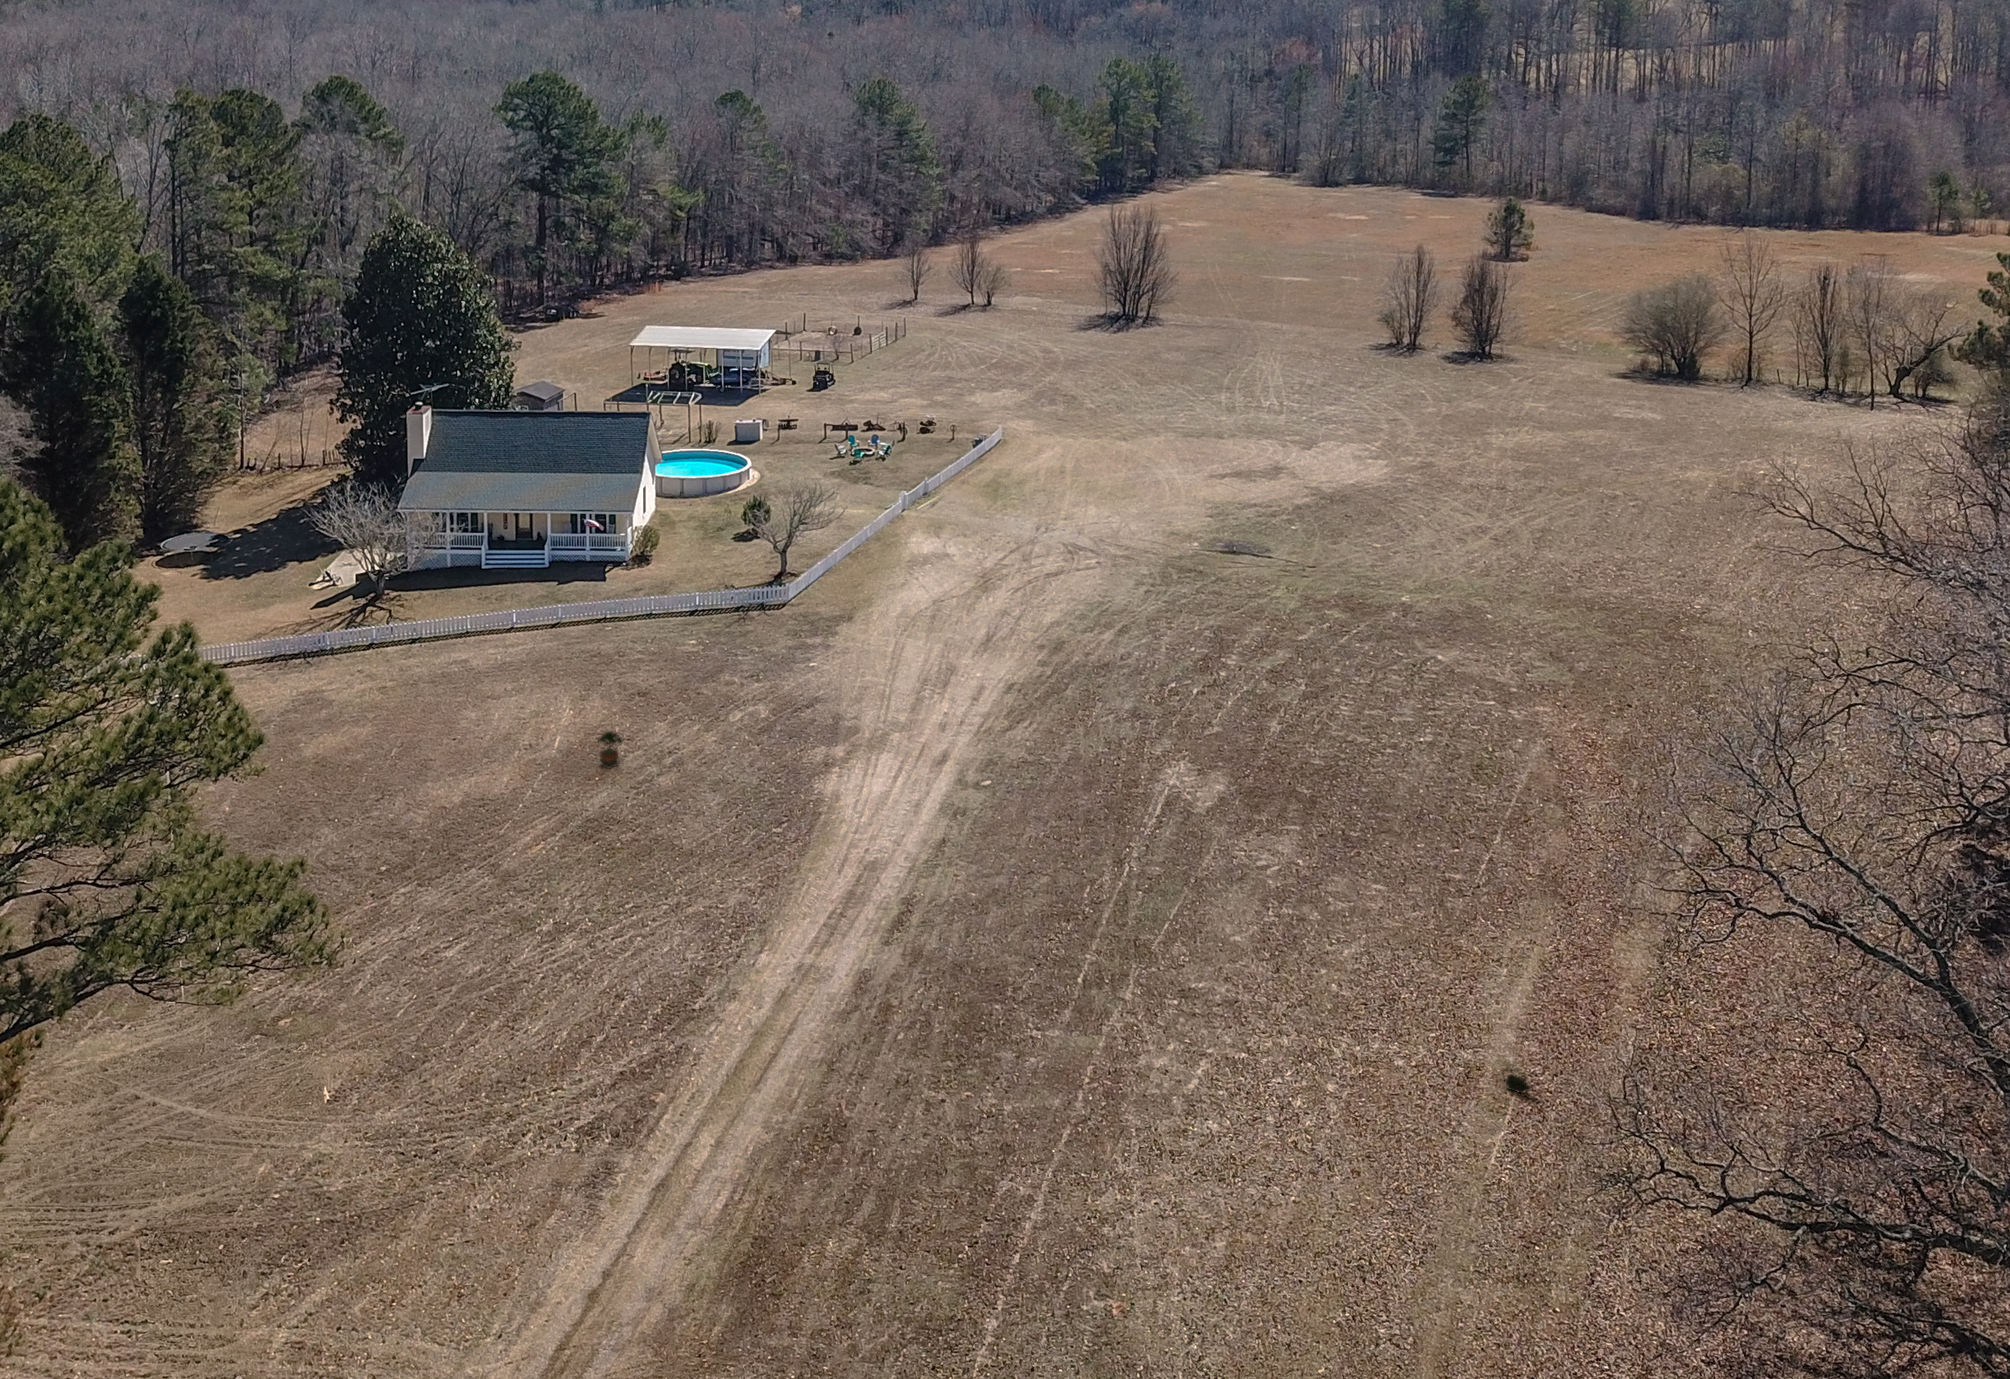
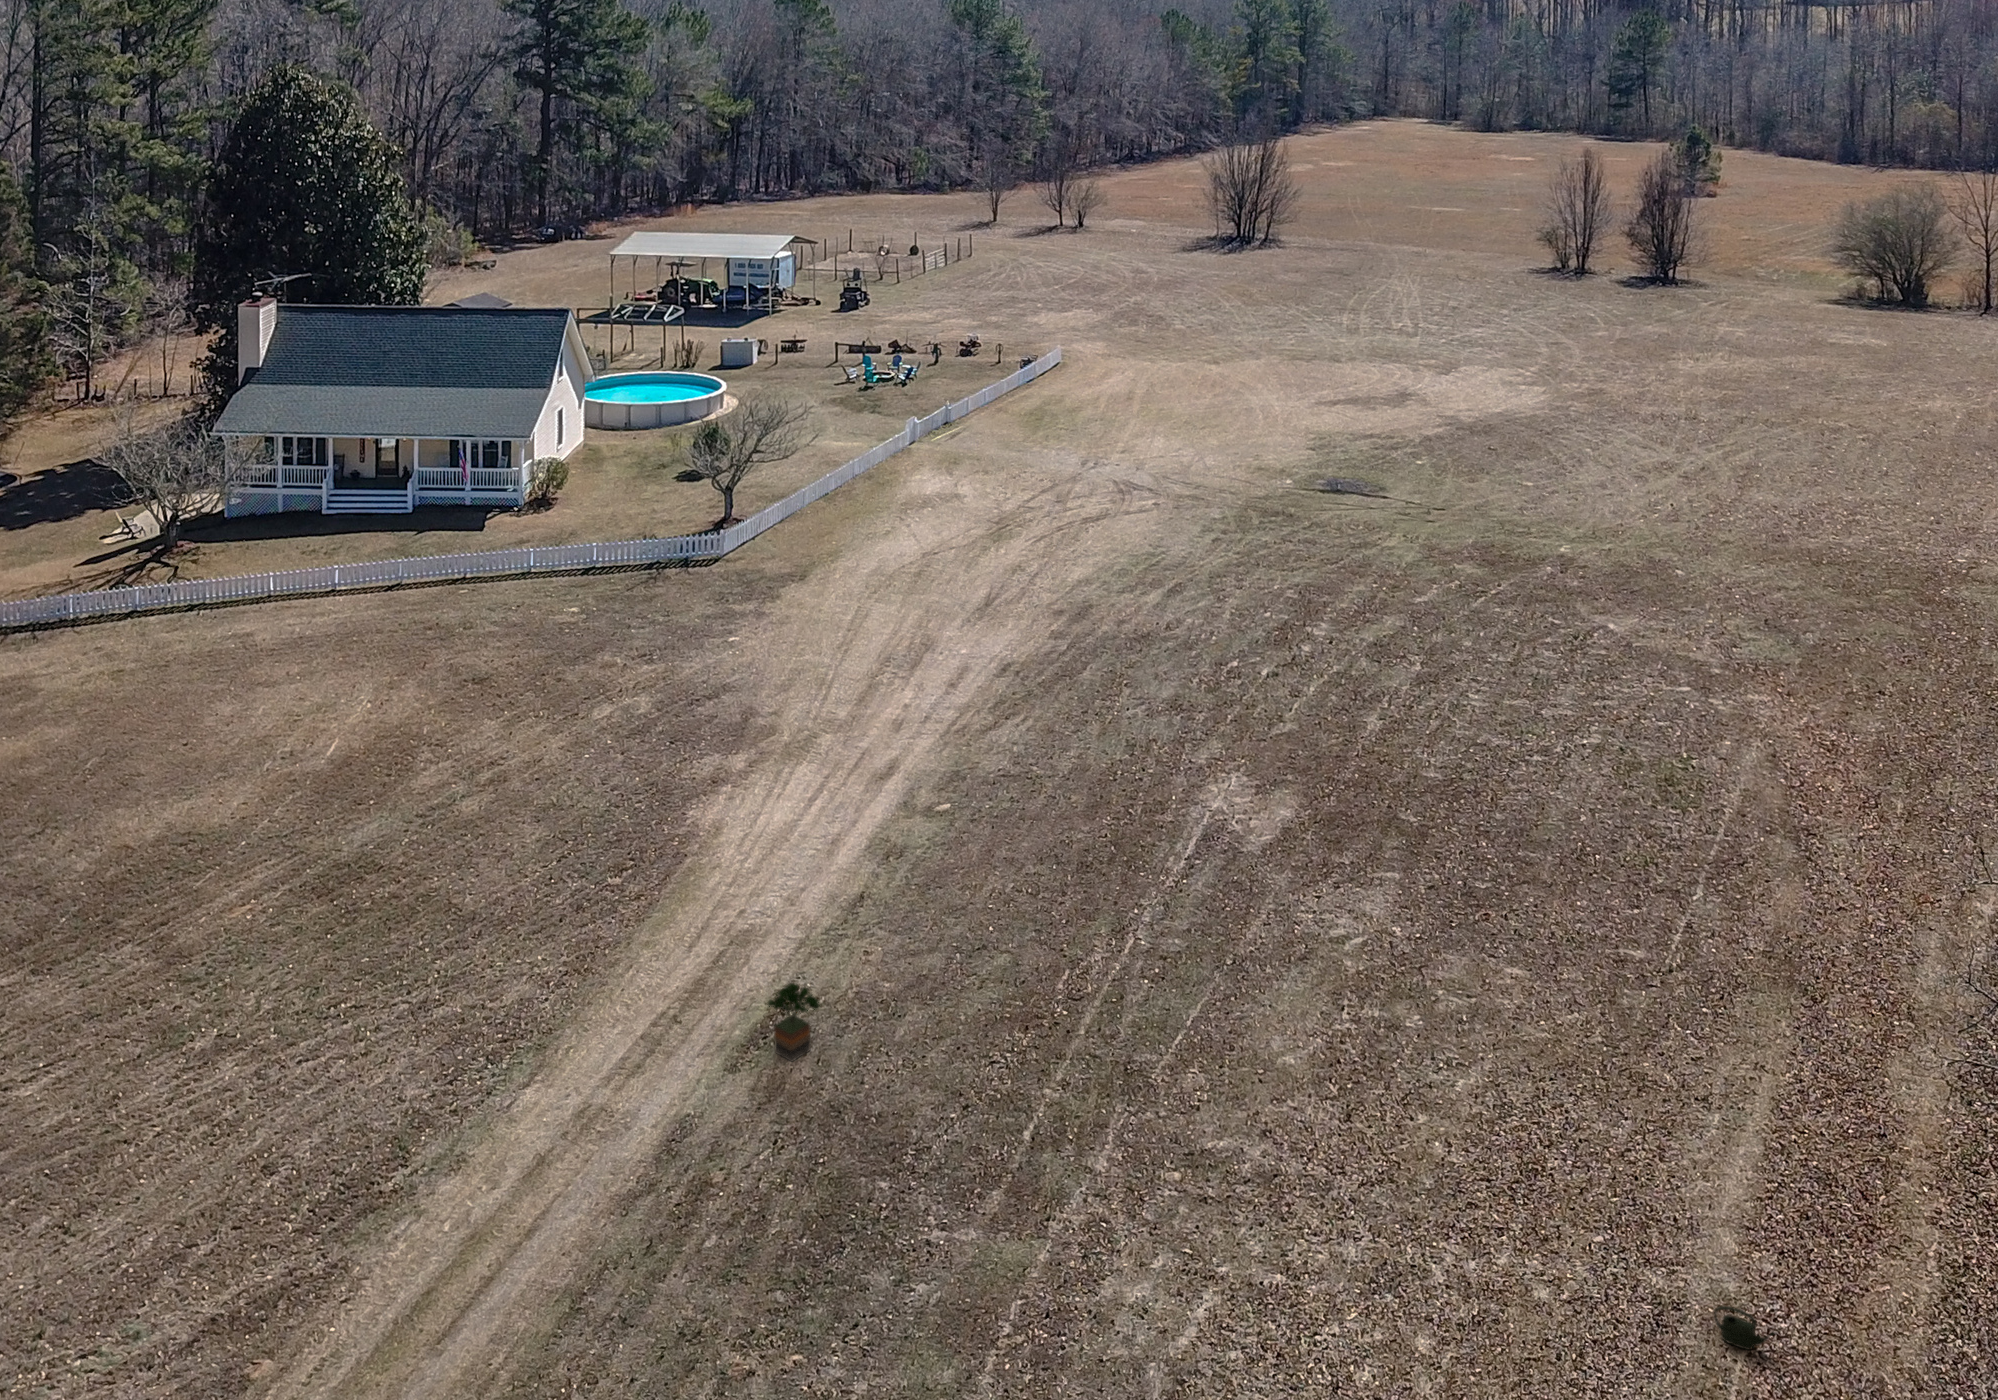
potted tree: present [597,731,623,768] -> present [768,983,820,1061]

